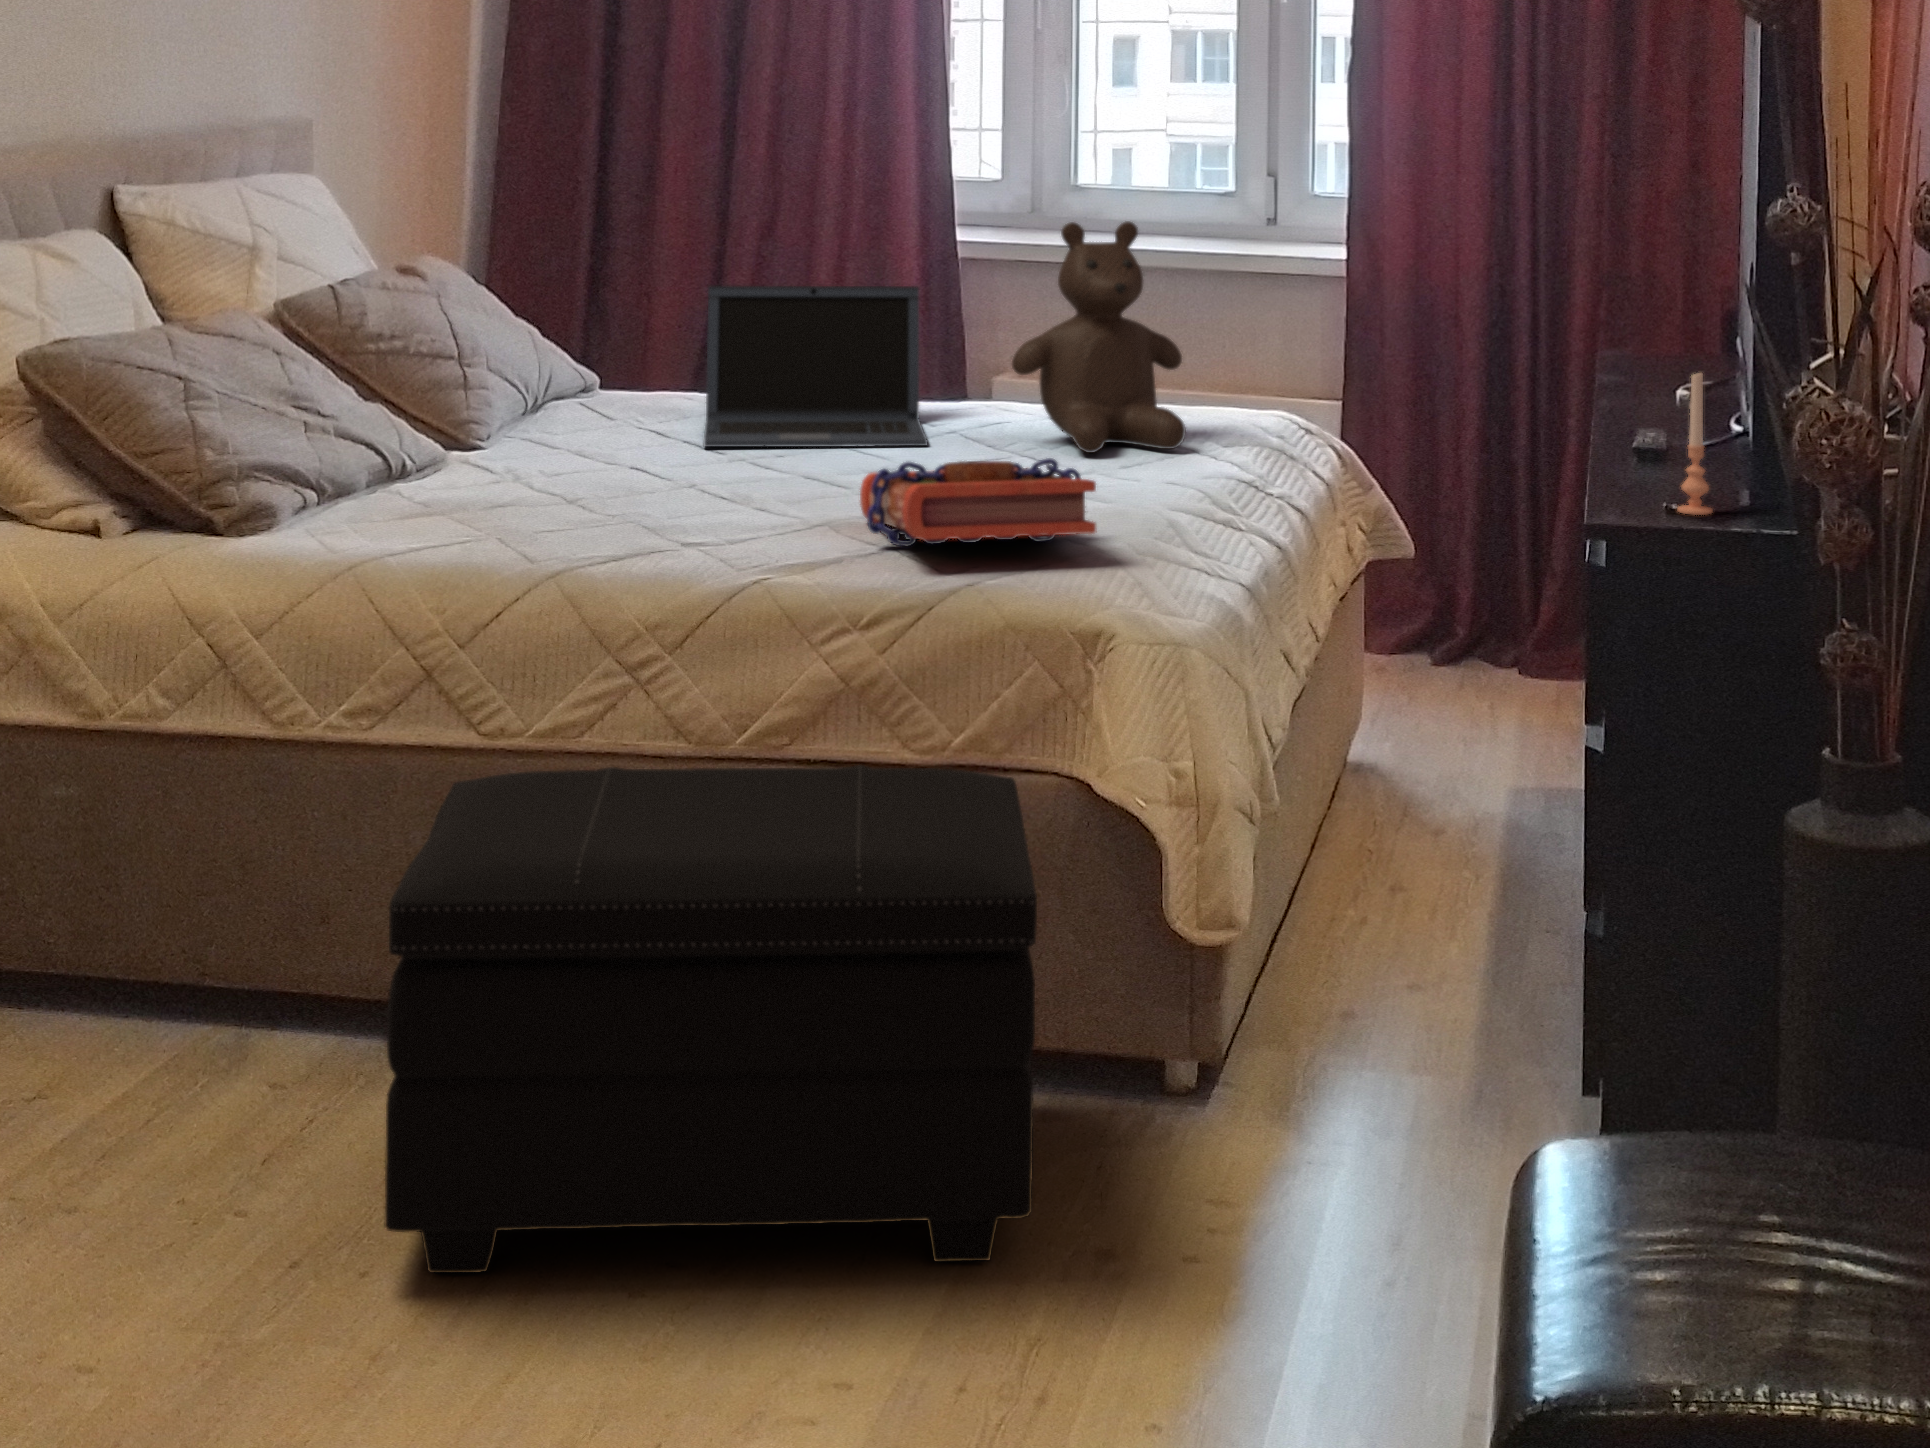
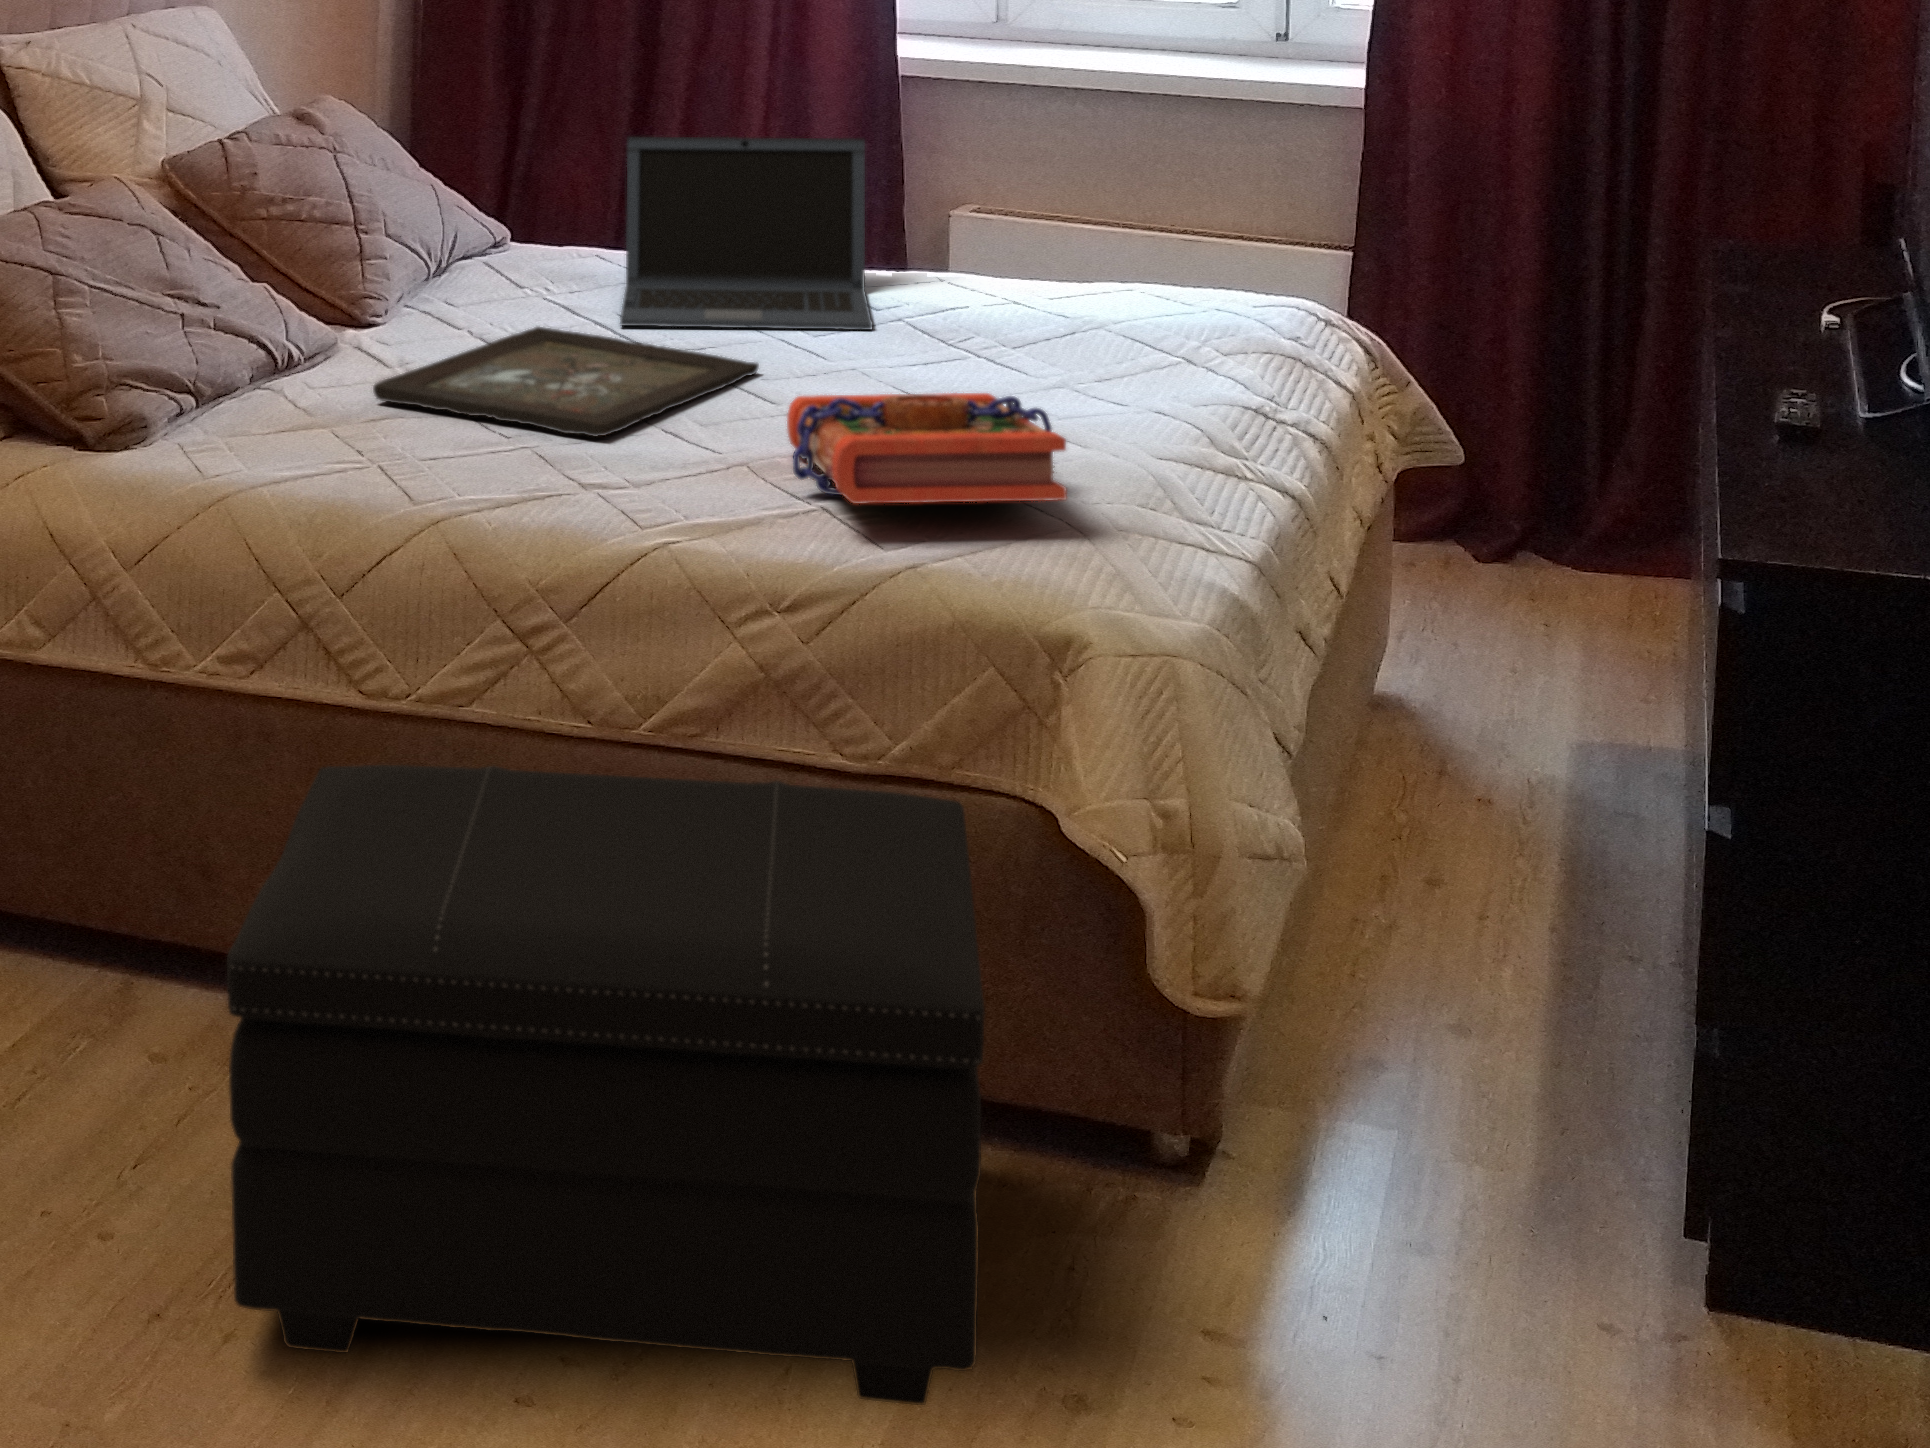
teddy bear: present [1012,221,1186,453] -> none [970,75,1178,348]
candle: present [1677,373,1712,515] -> none [1844,357,1896,542]
tray: none [485,445,831,516] -> present [373,327,759,436]

